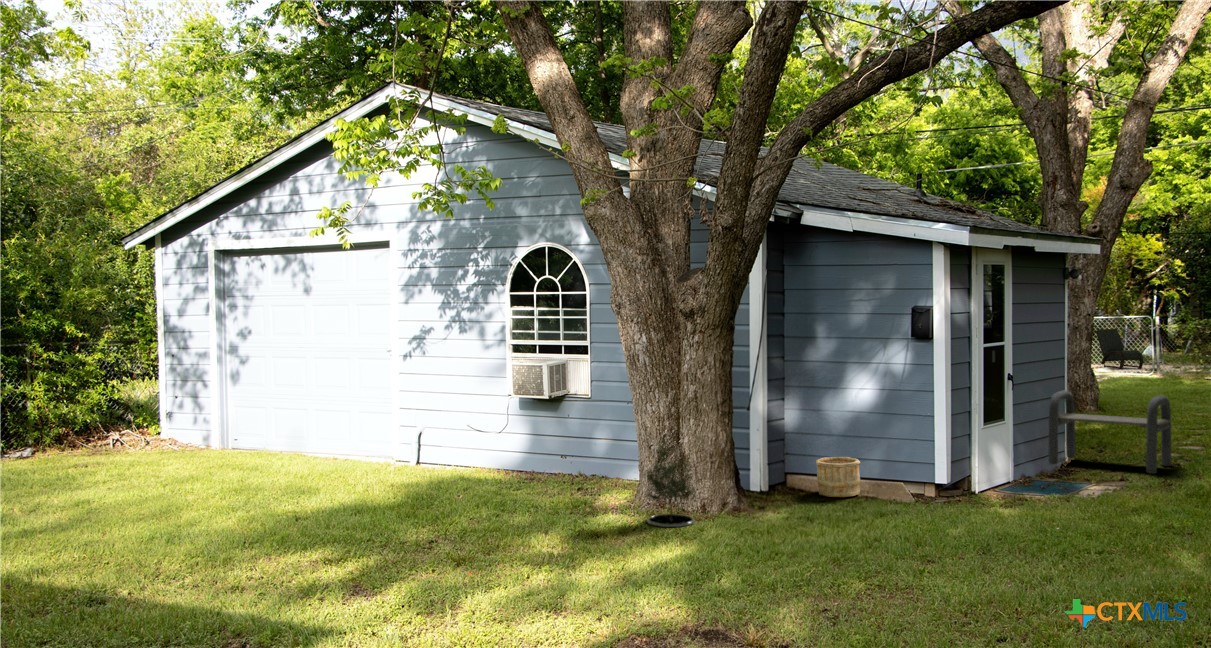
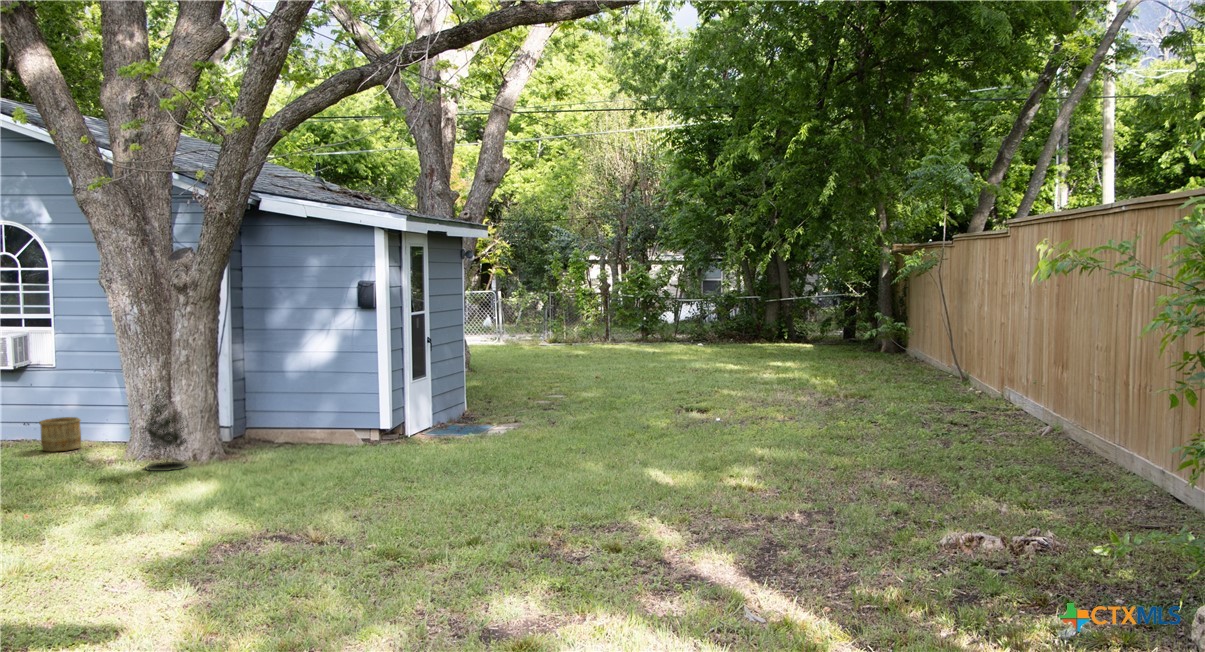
lounge chair: present [1096,329,1143,370] -> none [496,304,536,343]
bench: present [1048,390,1171,474] -> none [461,352,549,413]
wooden bucket: present [815,457,860,497] -> present [39,417,81,452]

